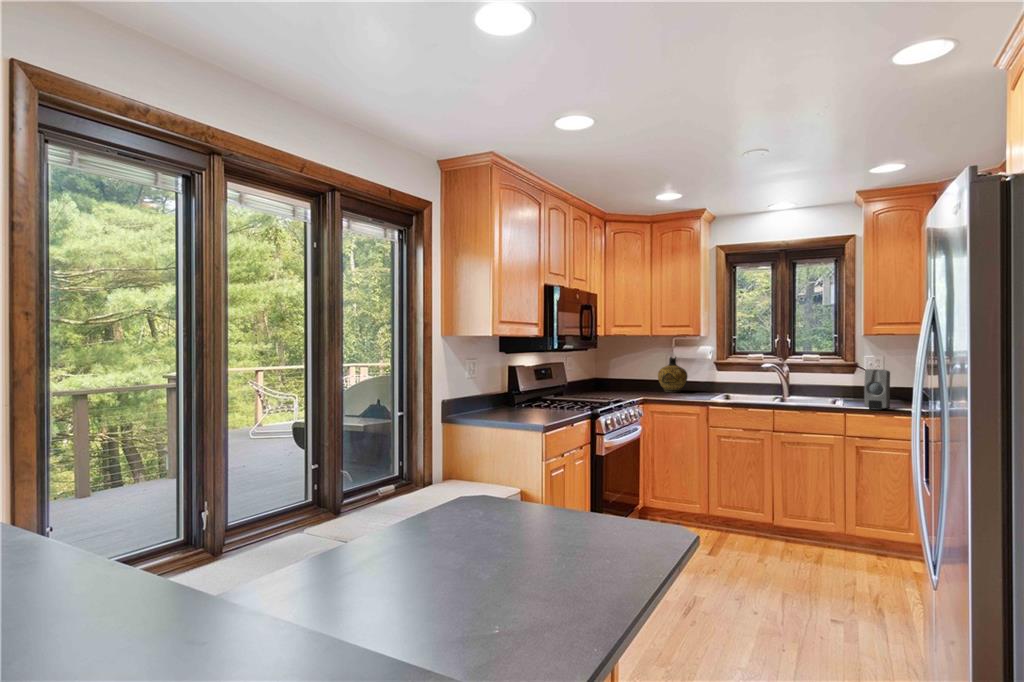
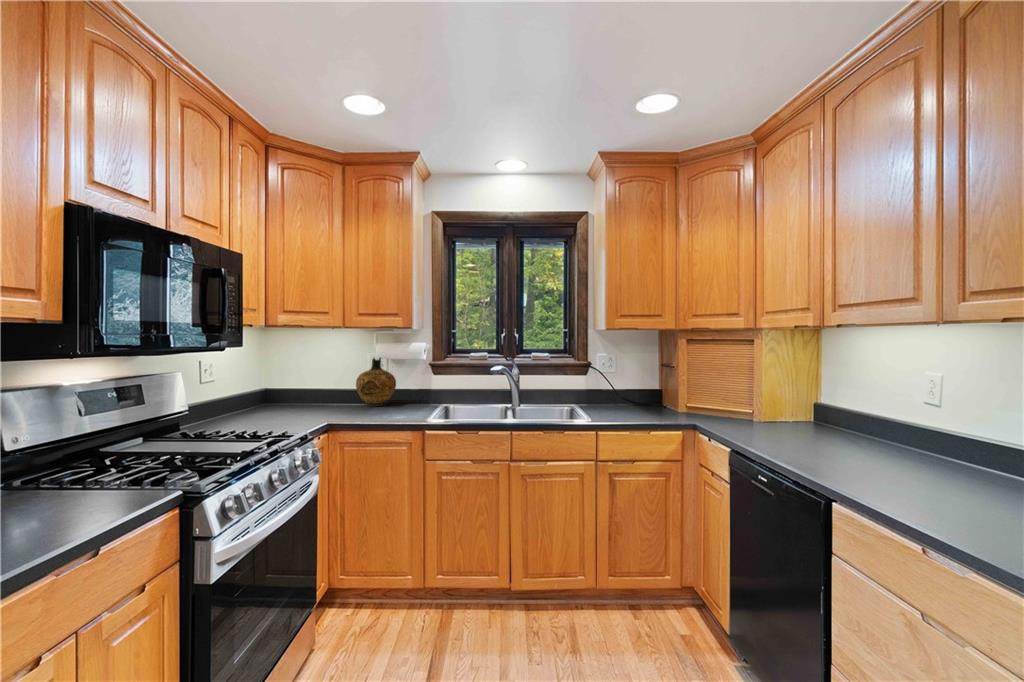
soap dispenser: present [864,369,890,410] -> none [617,372,644,424]

